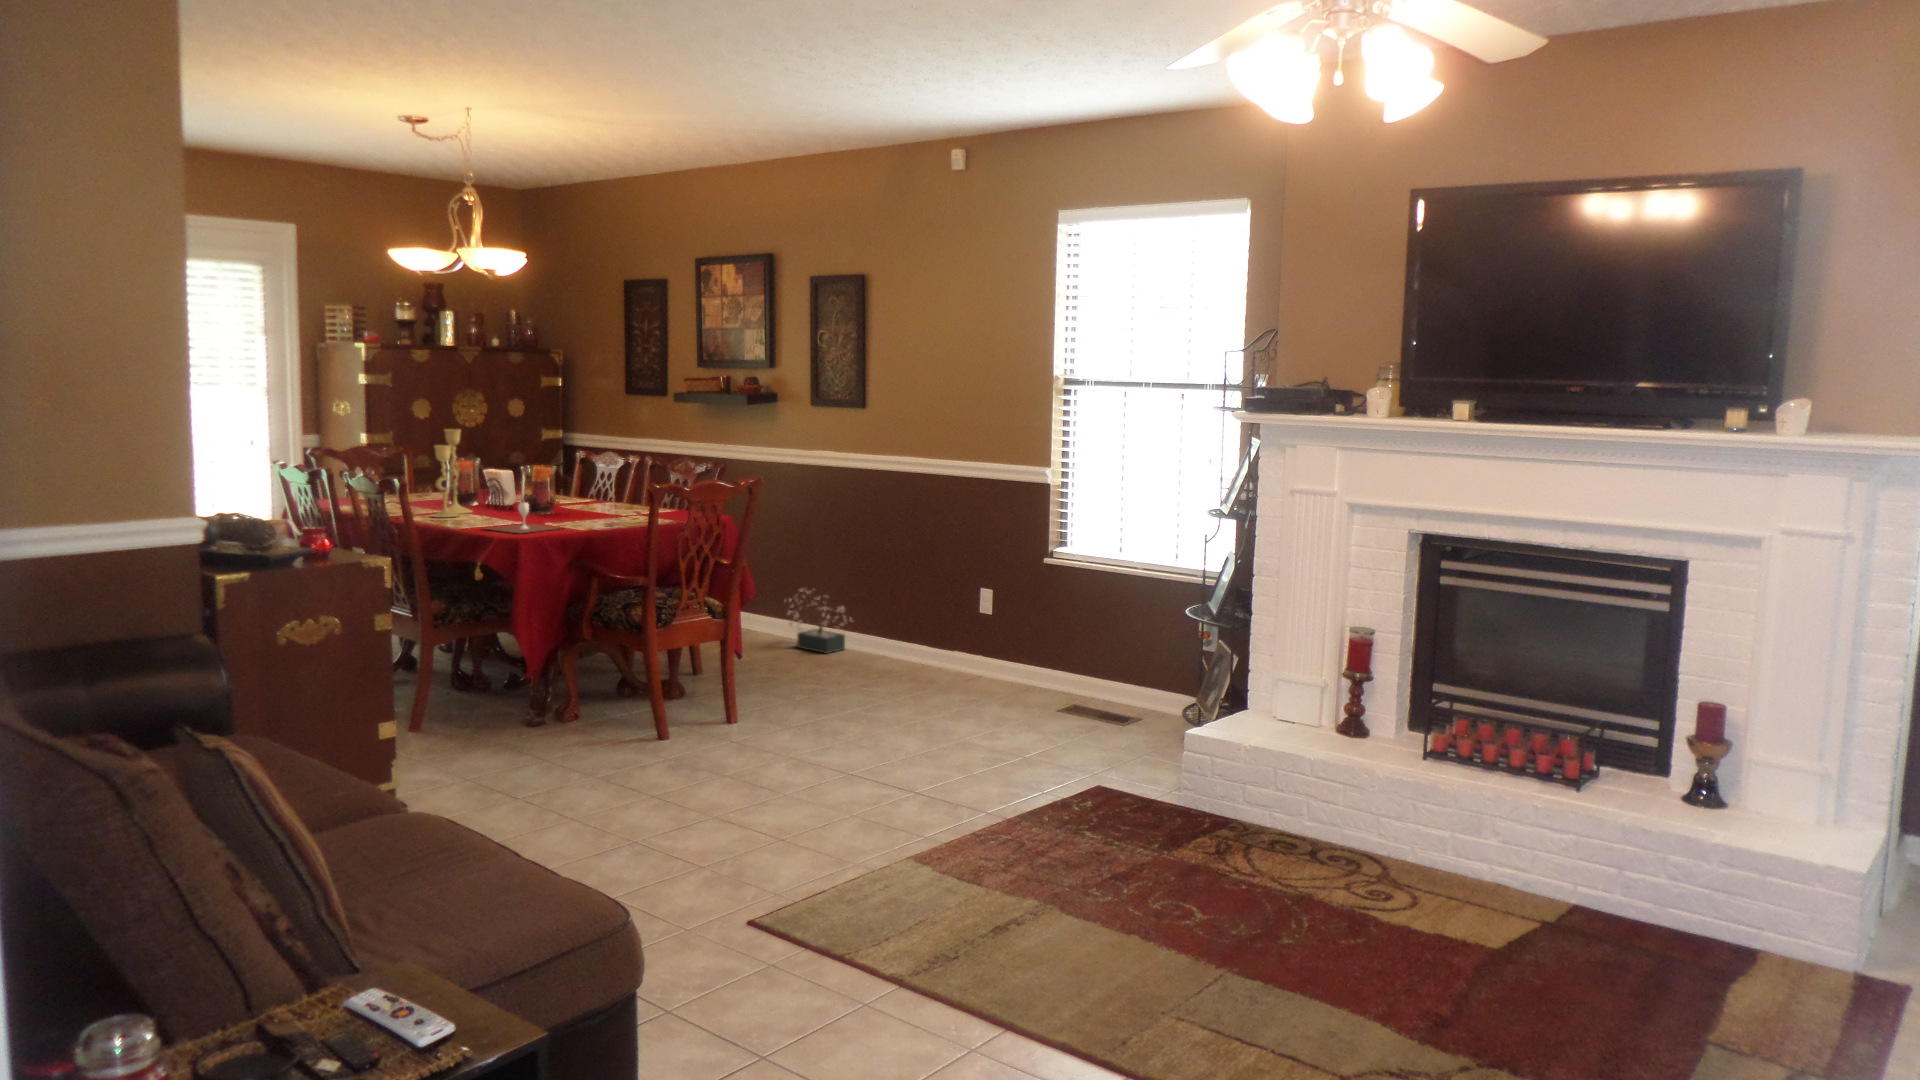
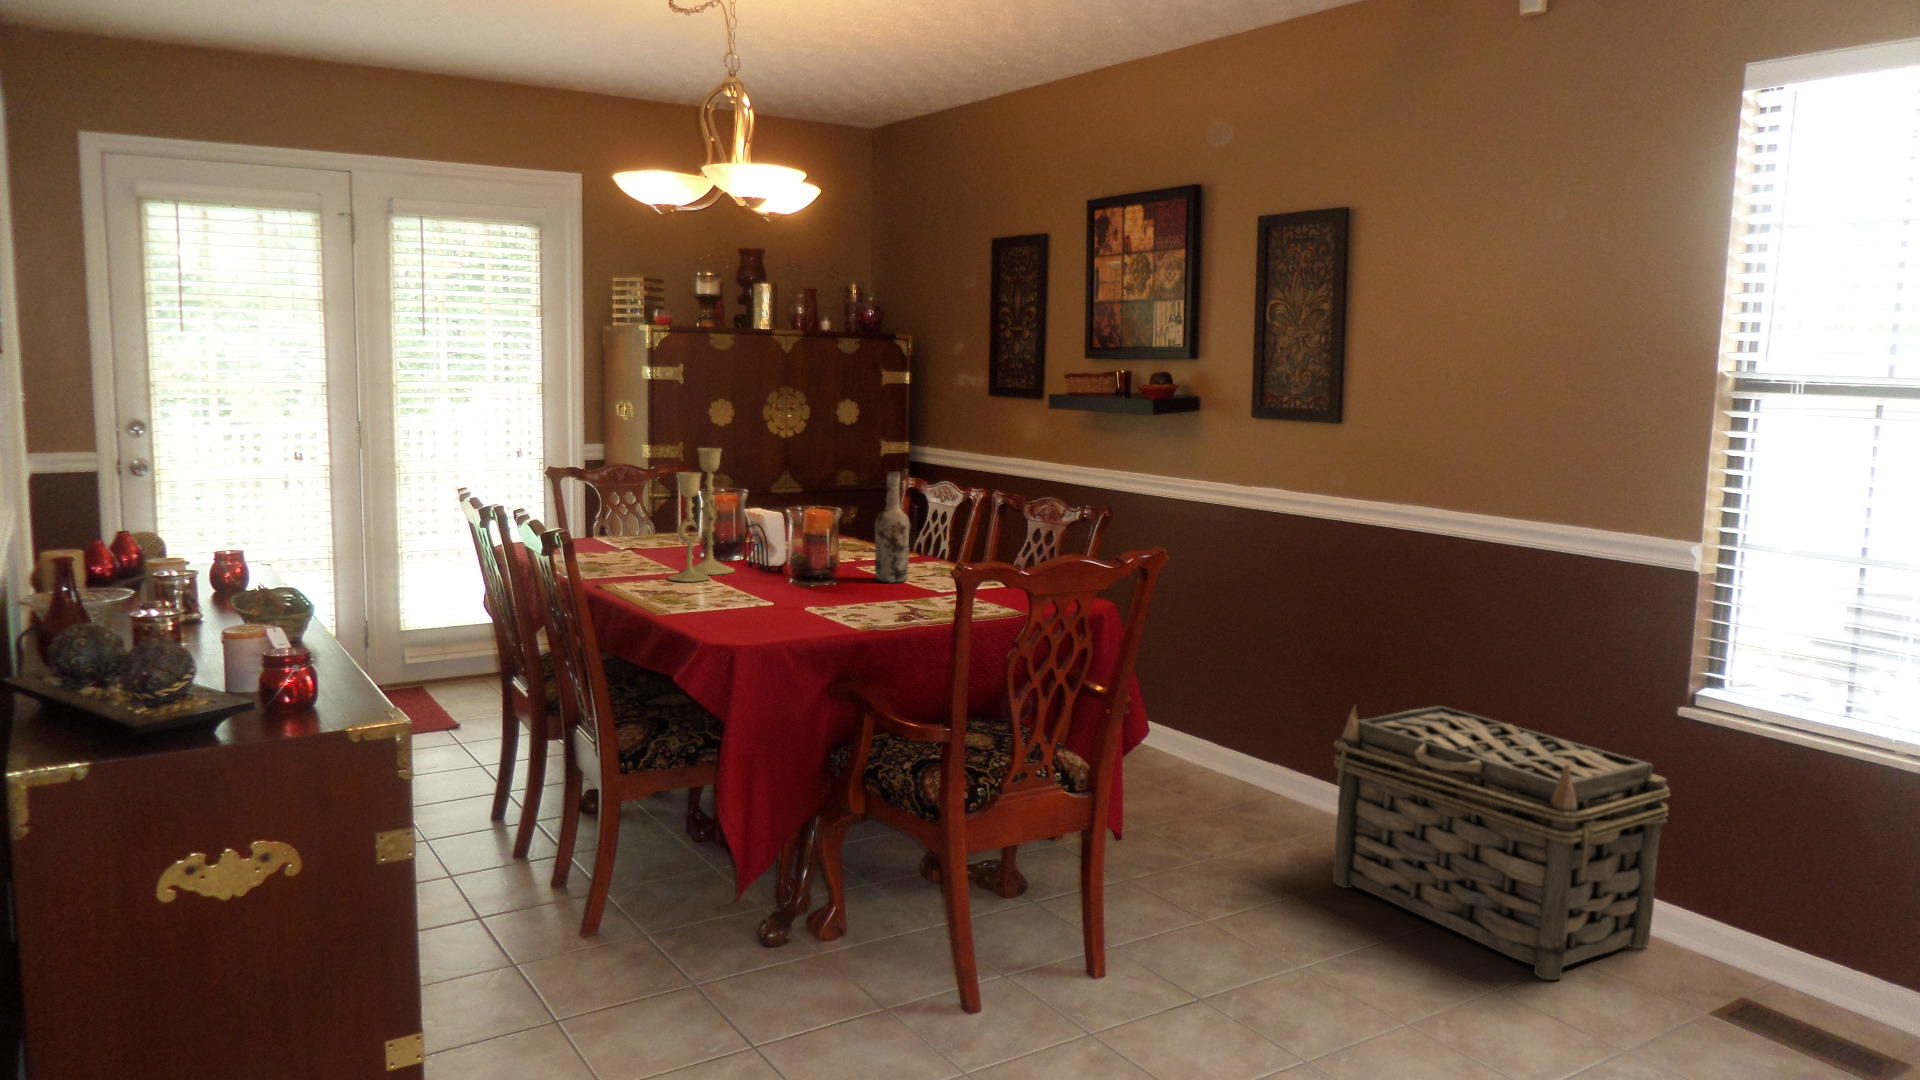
wine bottle: none [573,441,596,513] -> present [875,471,910,582]
wine glass: present [487,502,561,533] -> none [717,572,845,626]
basket: none [866,571,1042,705] -> present [1333,704,1670,980]
decorative plant: present [785,589,851,653] -> none [1192,701,1302,813]

